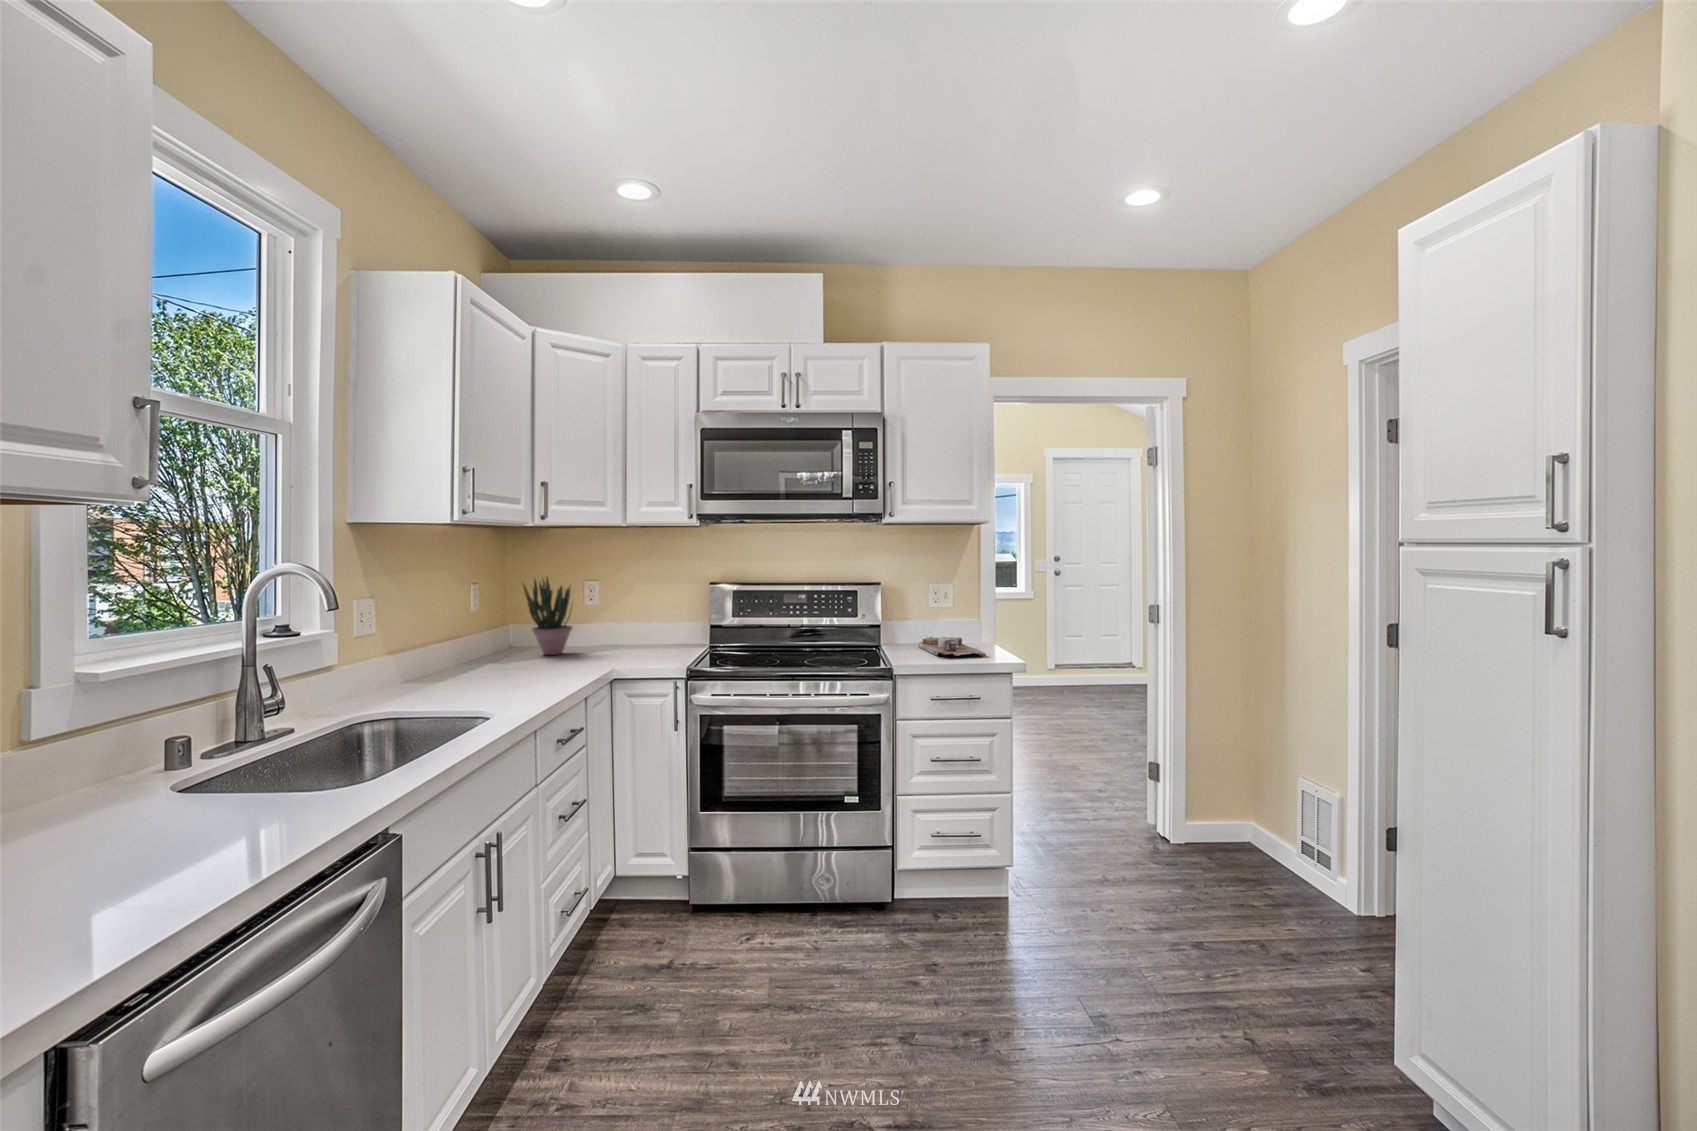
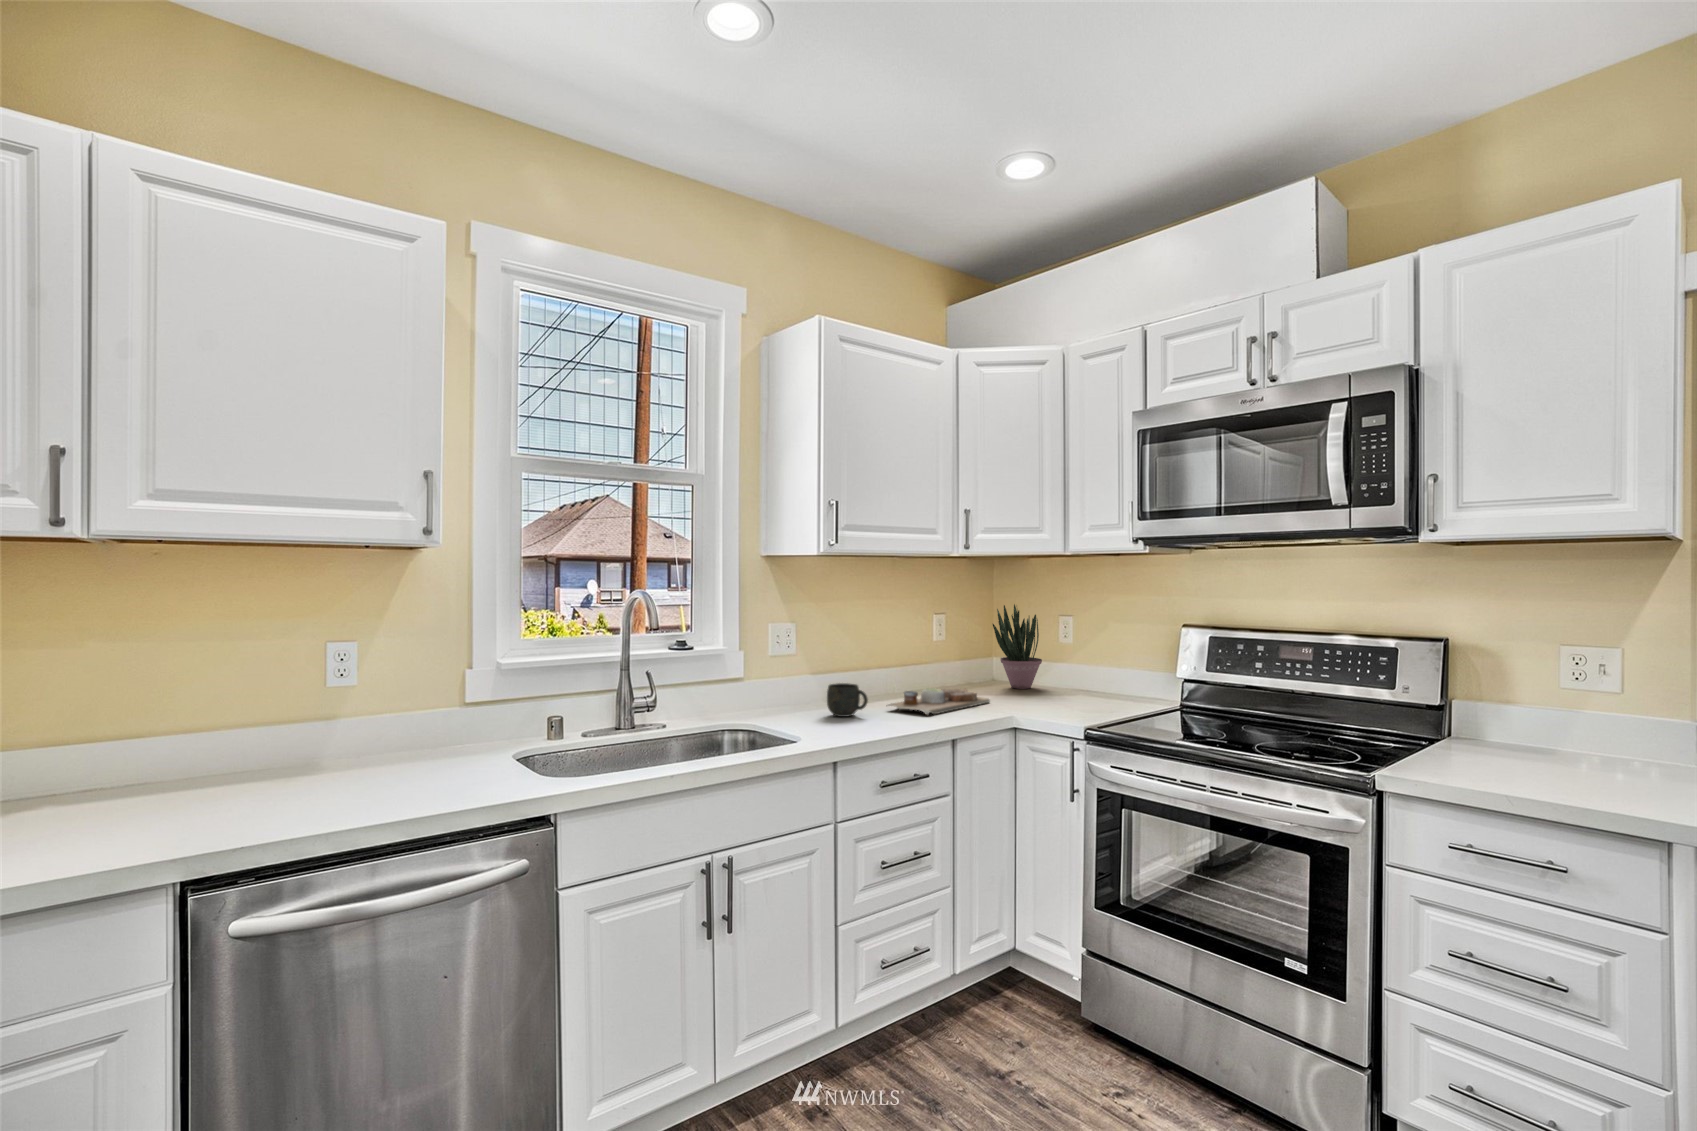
cutting board: present [918,637,986,656] -> present [888,688,990,715]
mug: none [436,663,485,698] -> present [827,683,868,717]

